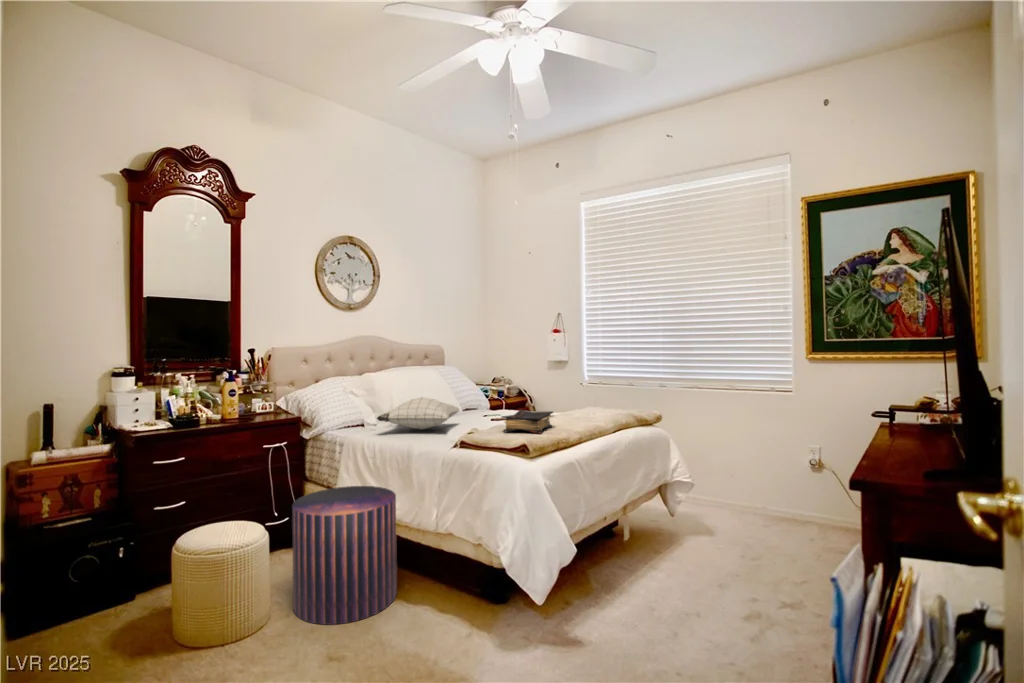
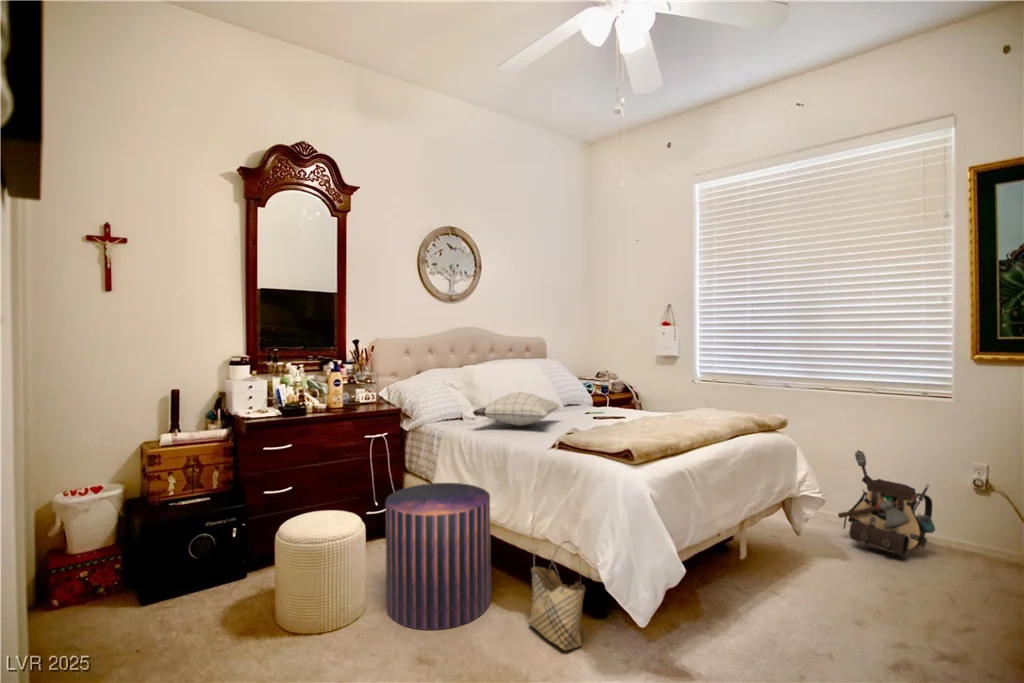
book: present [502,410,553,434] -> none [605,409,667,438]
backpack: none [697,440,768,524] -> present [838,450,935,555]
woven basket: none [433,530,485,626] -> present [528,541,585,650]

